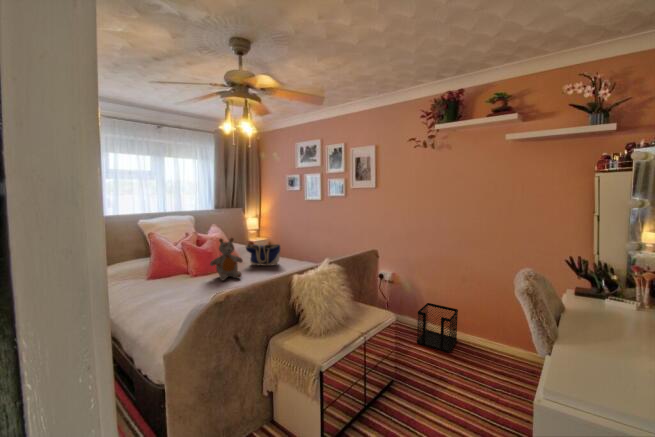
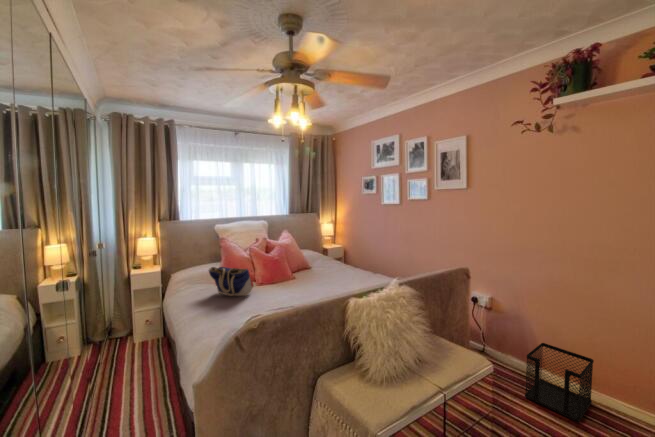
stuffed bear: present [210,238,243,281] -> none [272,247,306,294]
tote bag: present [246,244,280,266] -> present [209,267,255,296]

